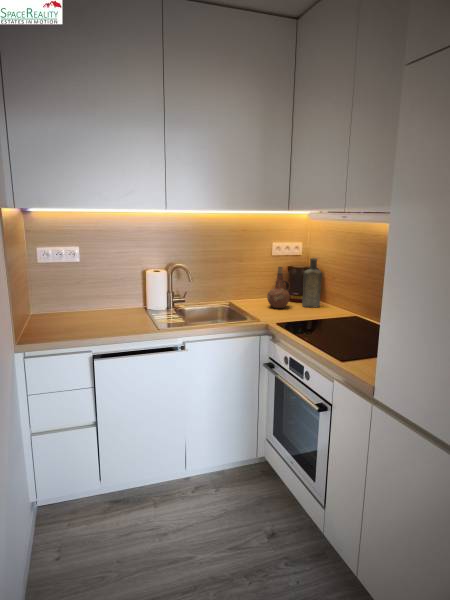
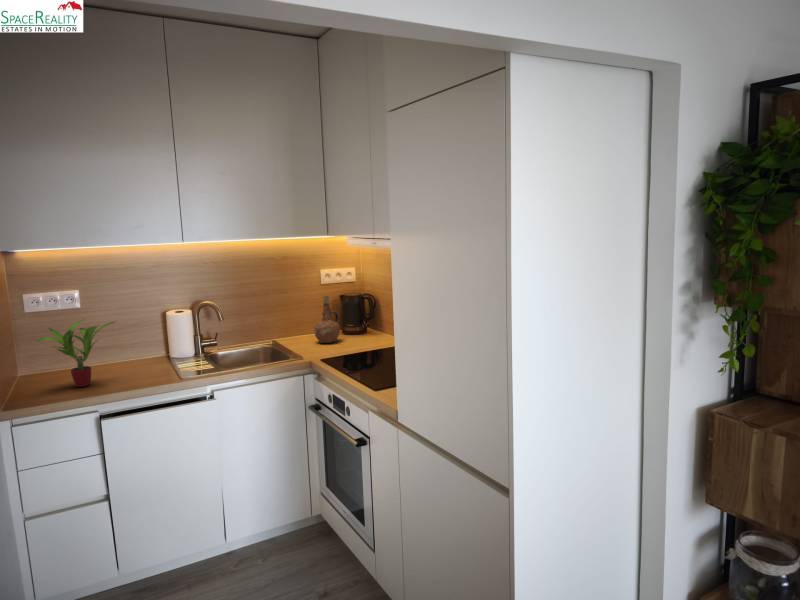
bottle: present [302,258,322,307] -> none [353,284,375,339]
potted plant: none [45,271,109,329] -> present [37,320,114,387]

